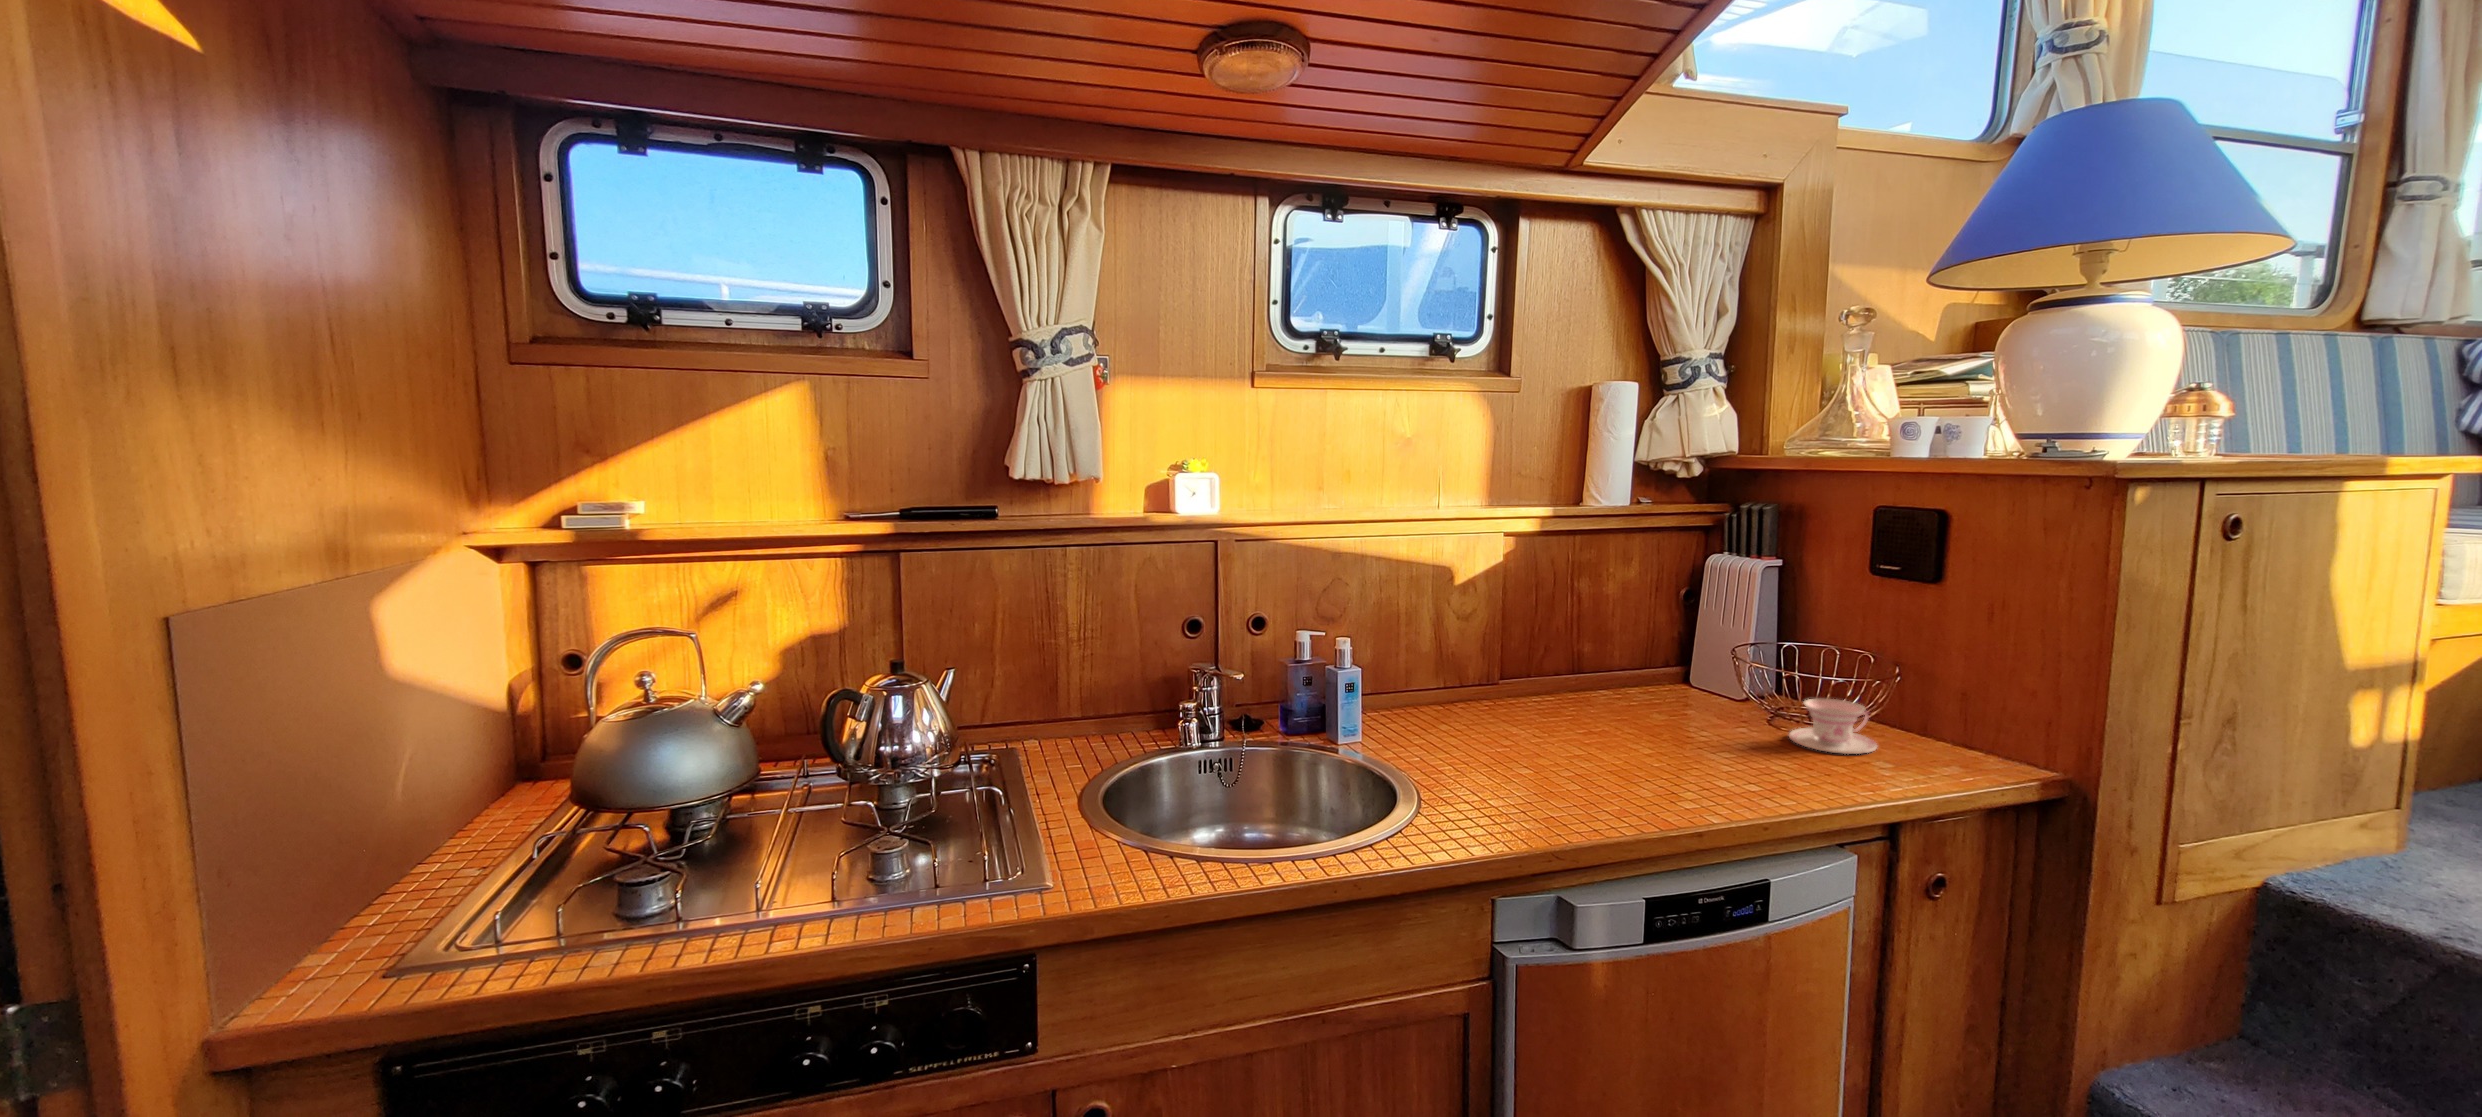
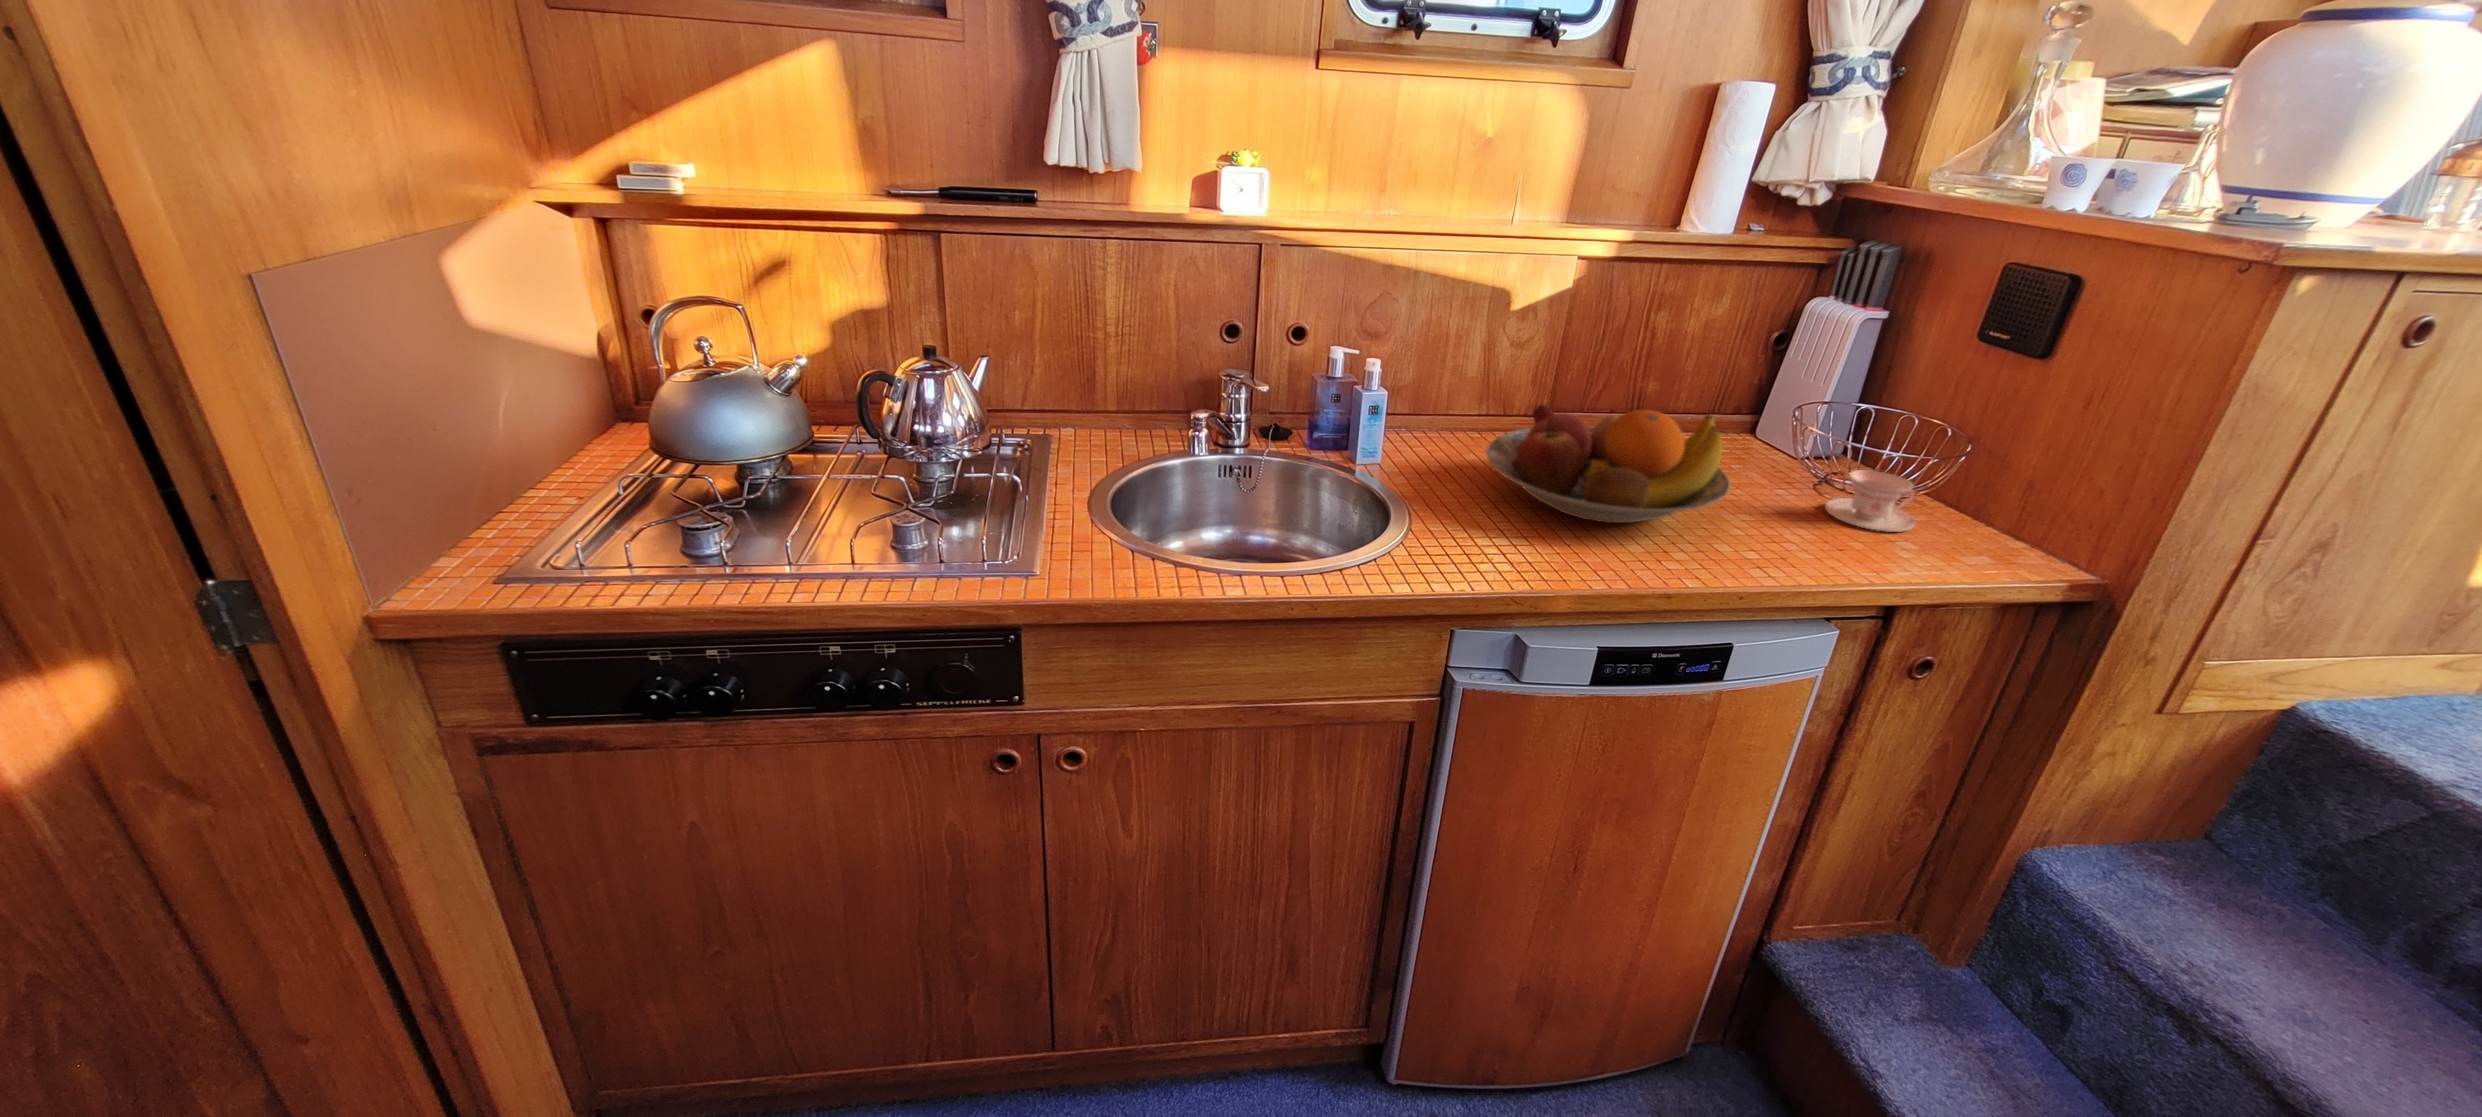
fruit bowl: none [1467,659,1709,773] -> present [1487,404,1730,523]

